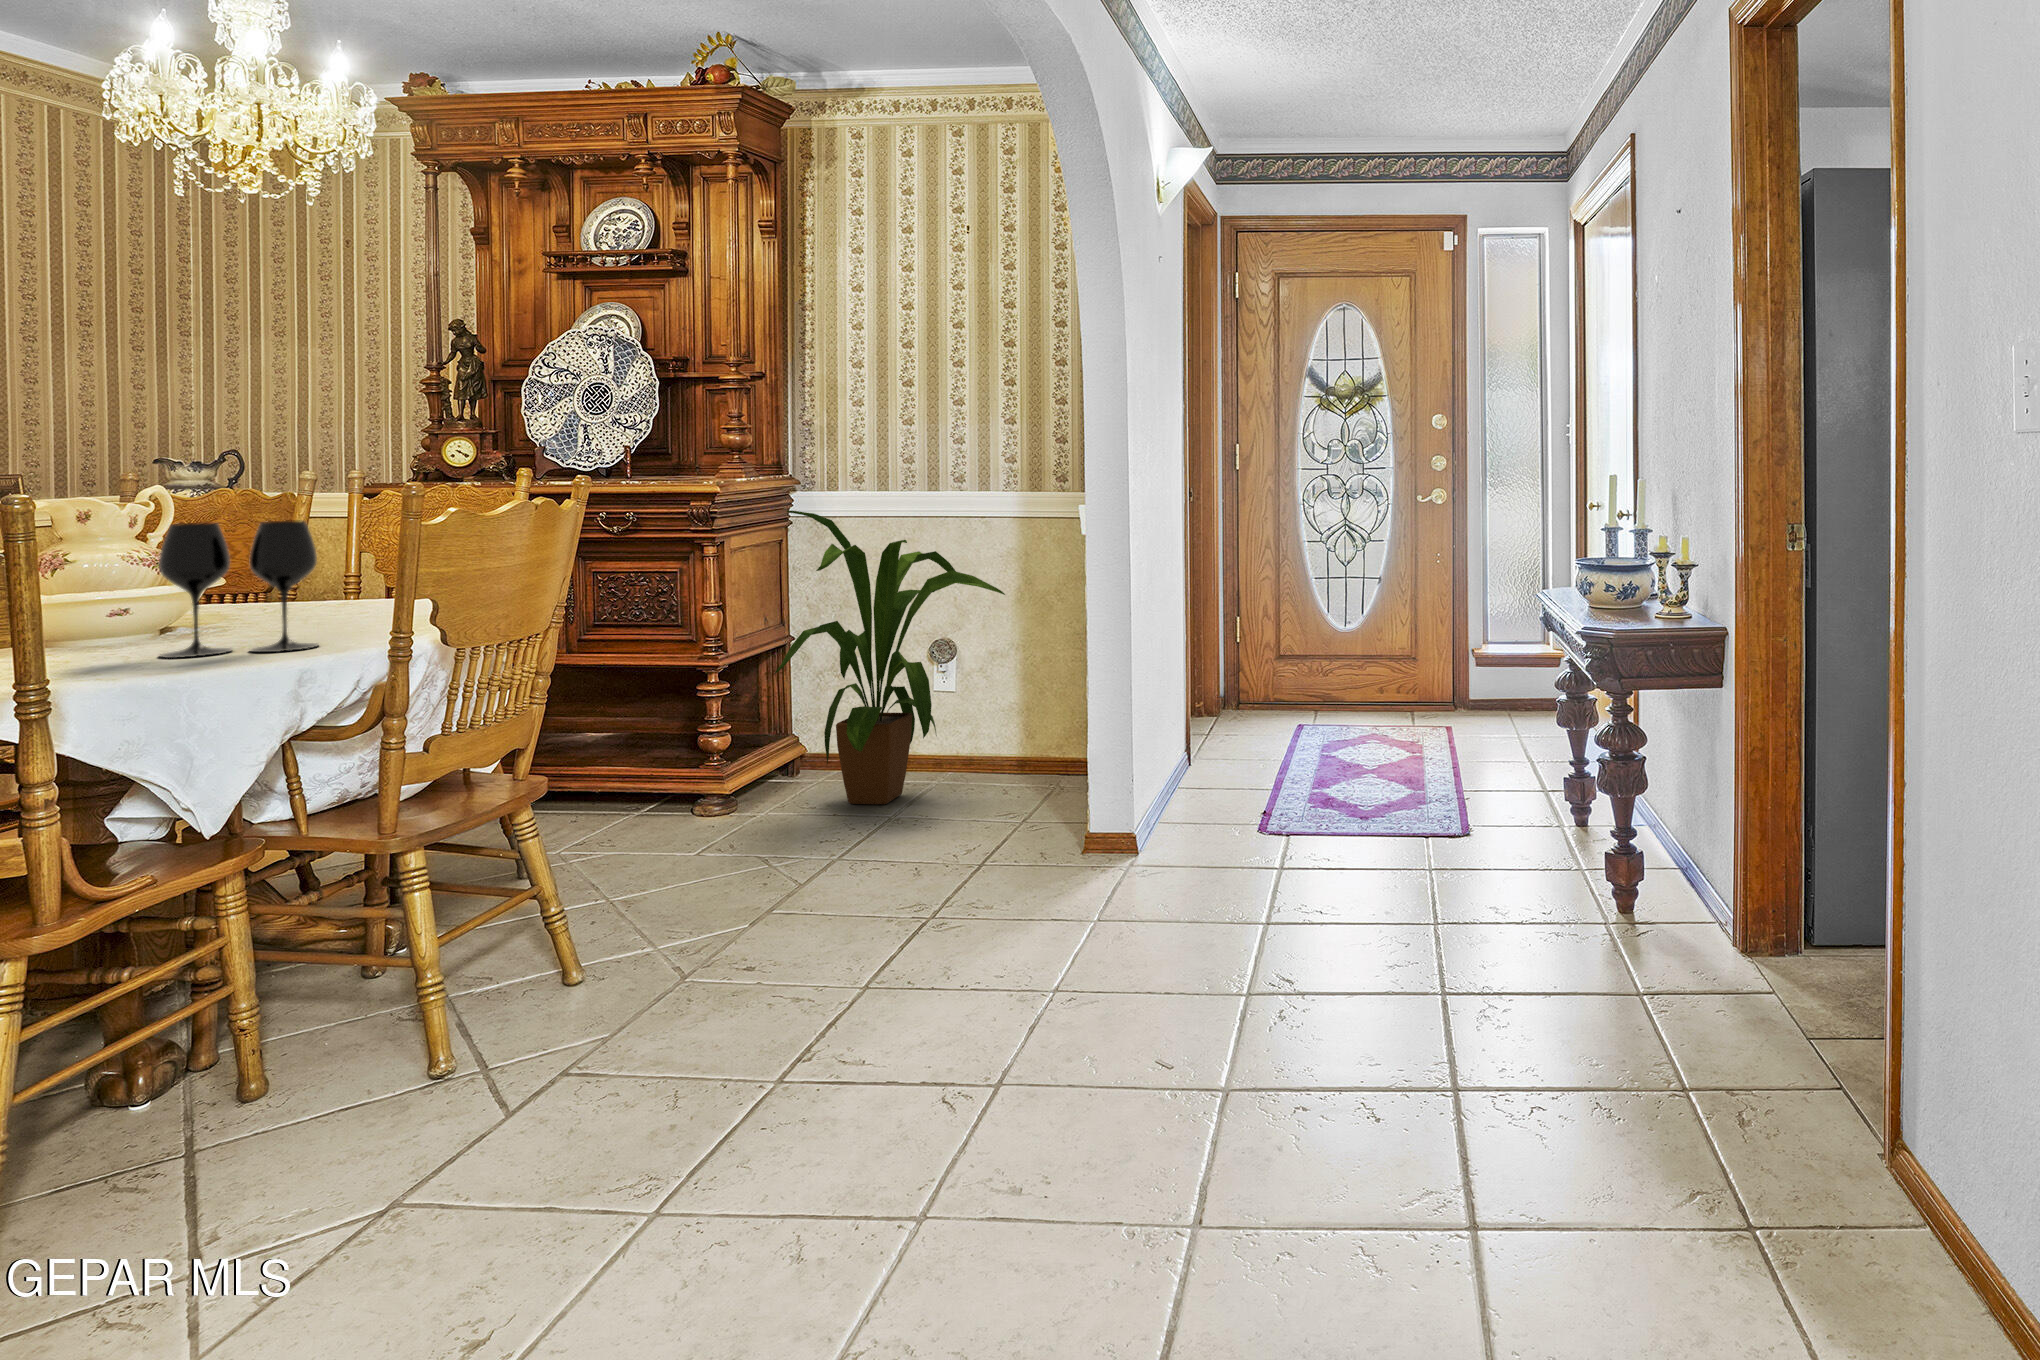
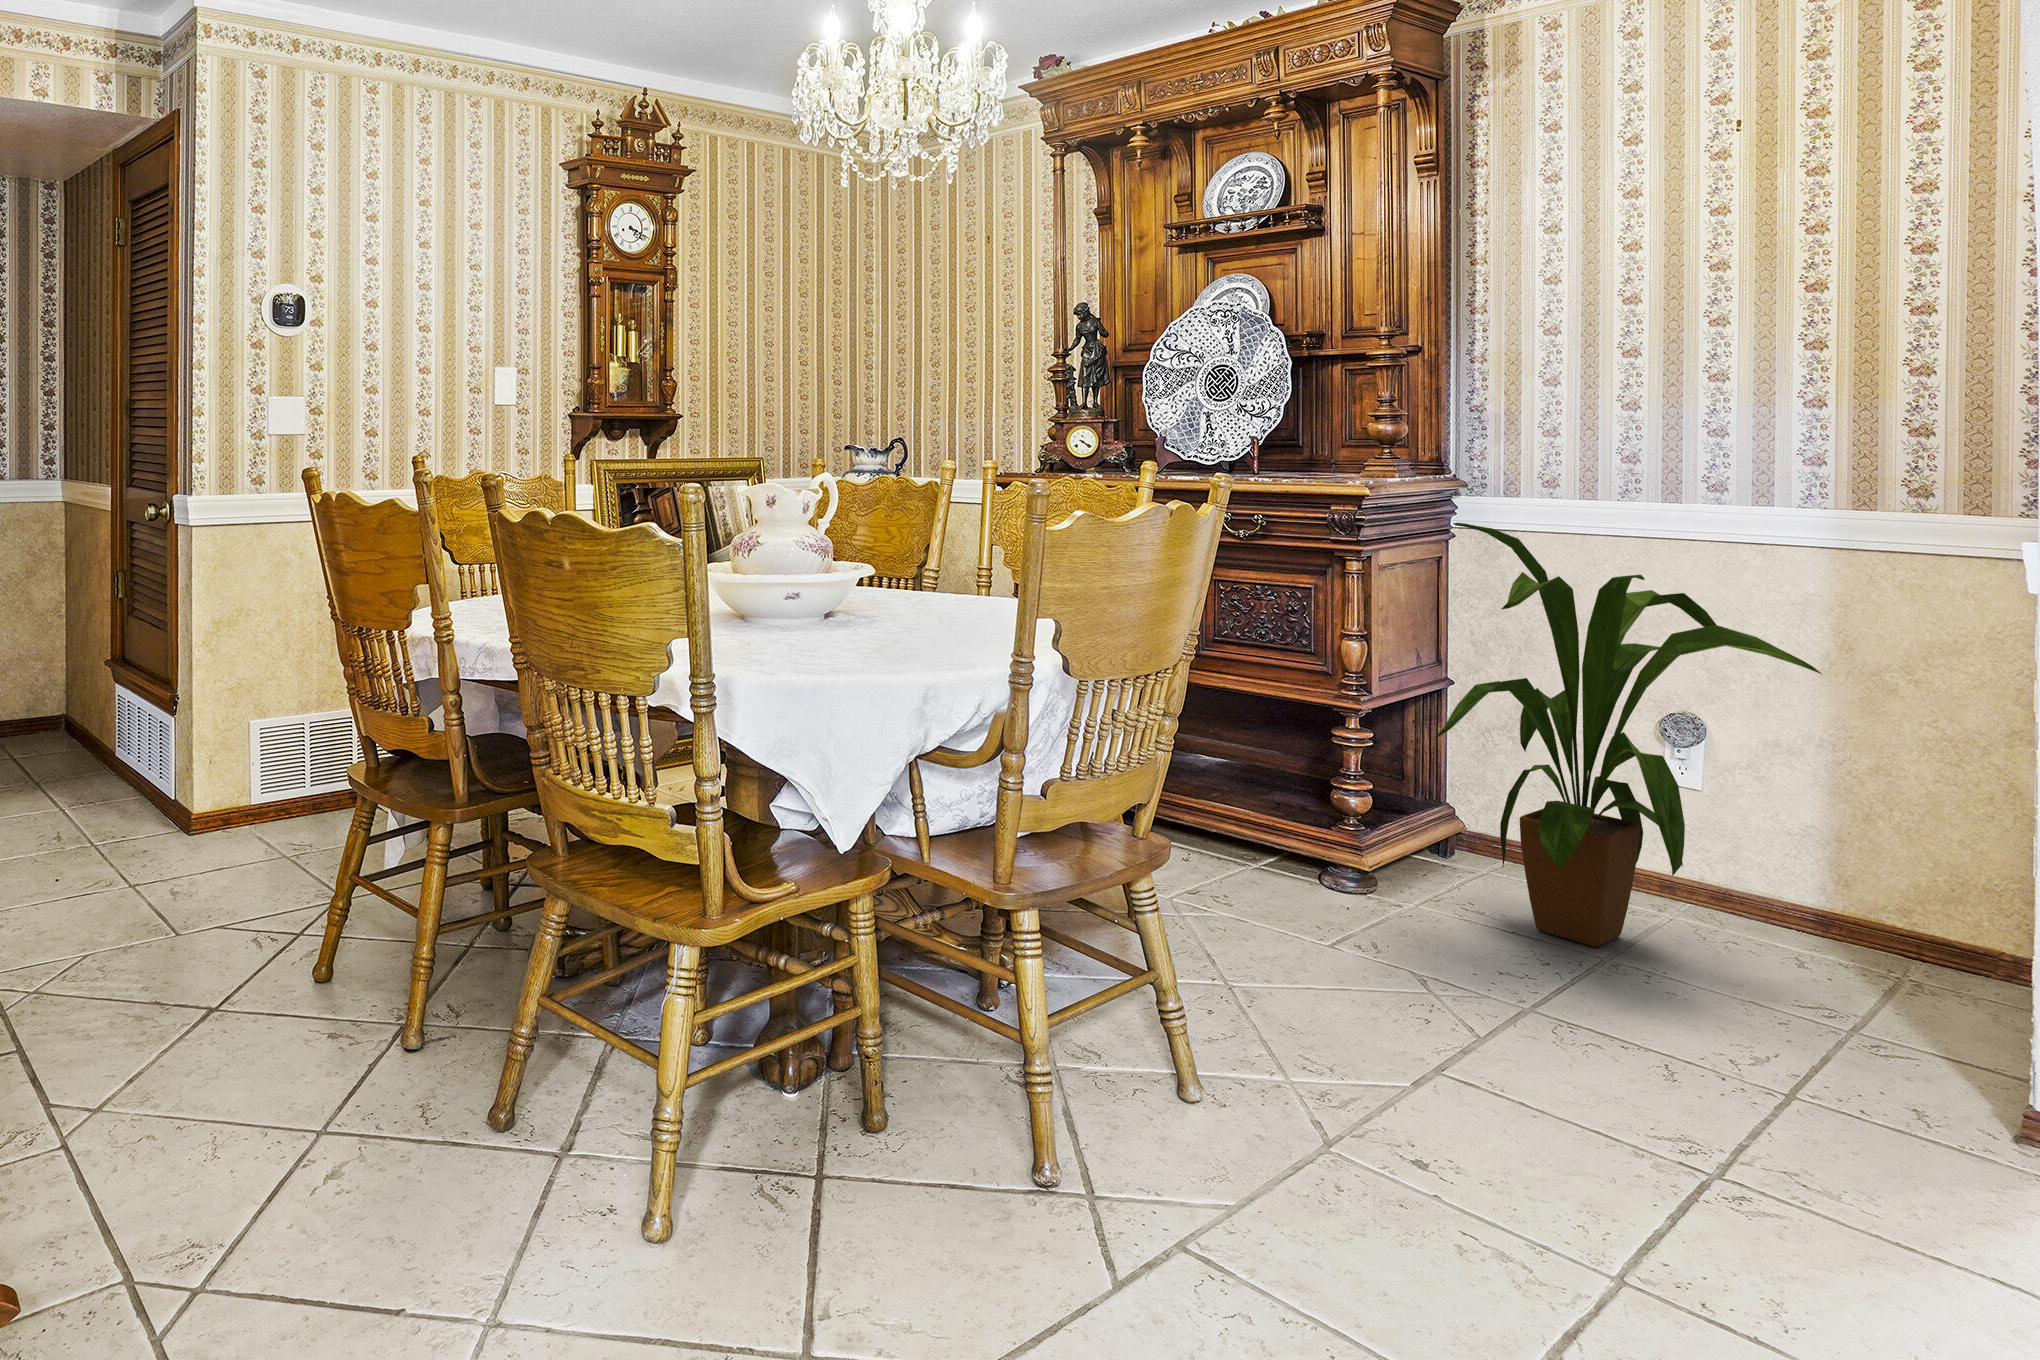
wine glass: present [159,520,318,658] -> none [815,516,945,662]

